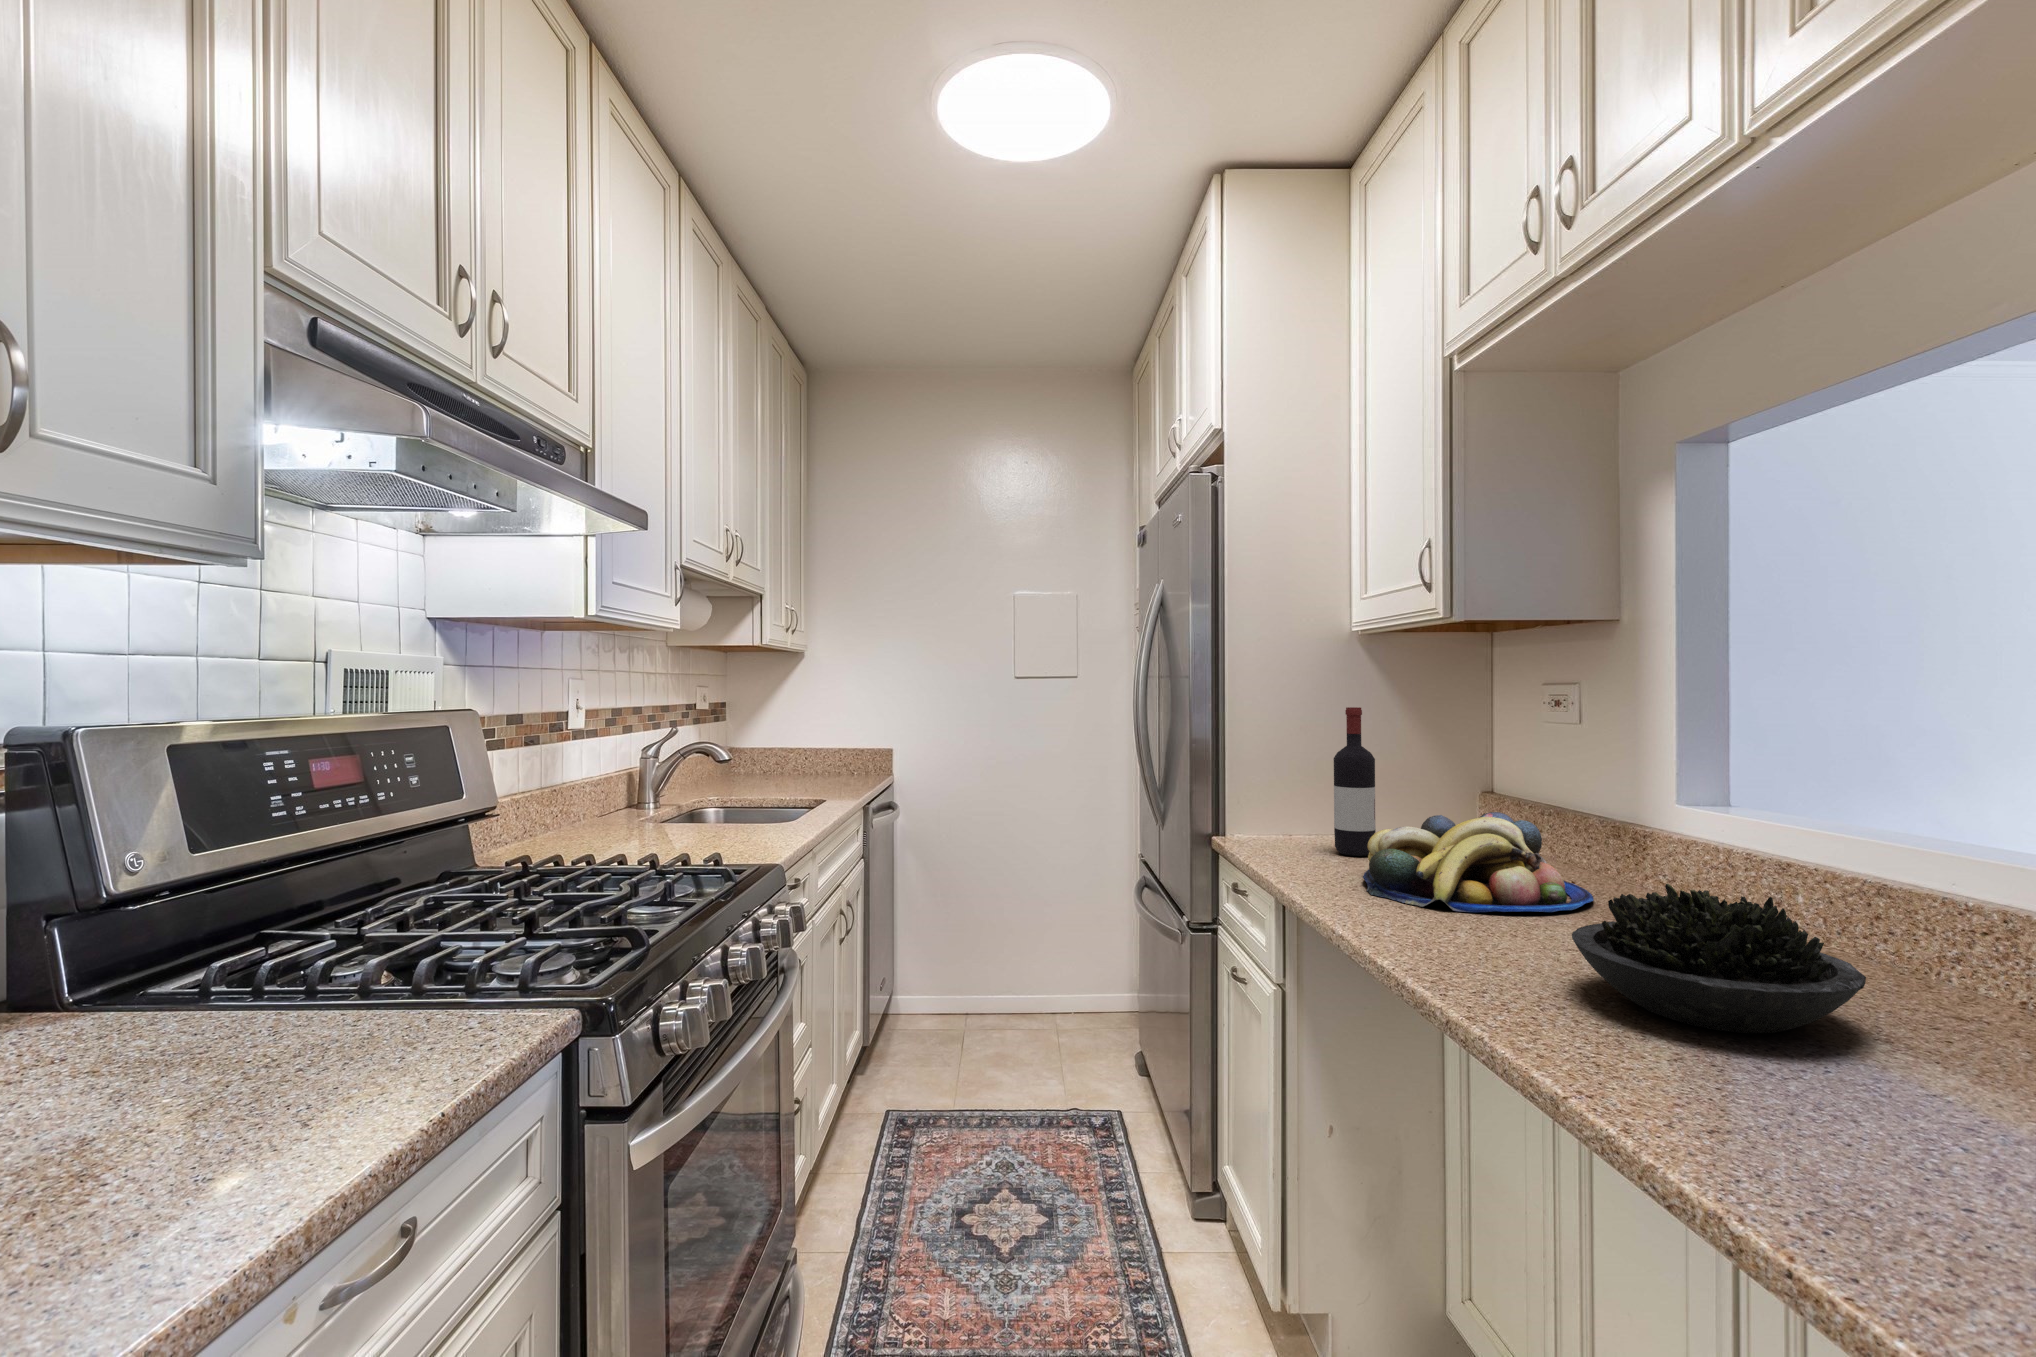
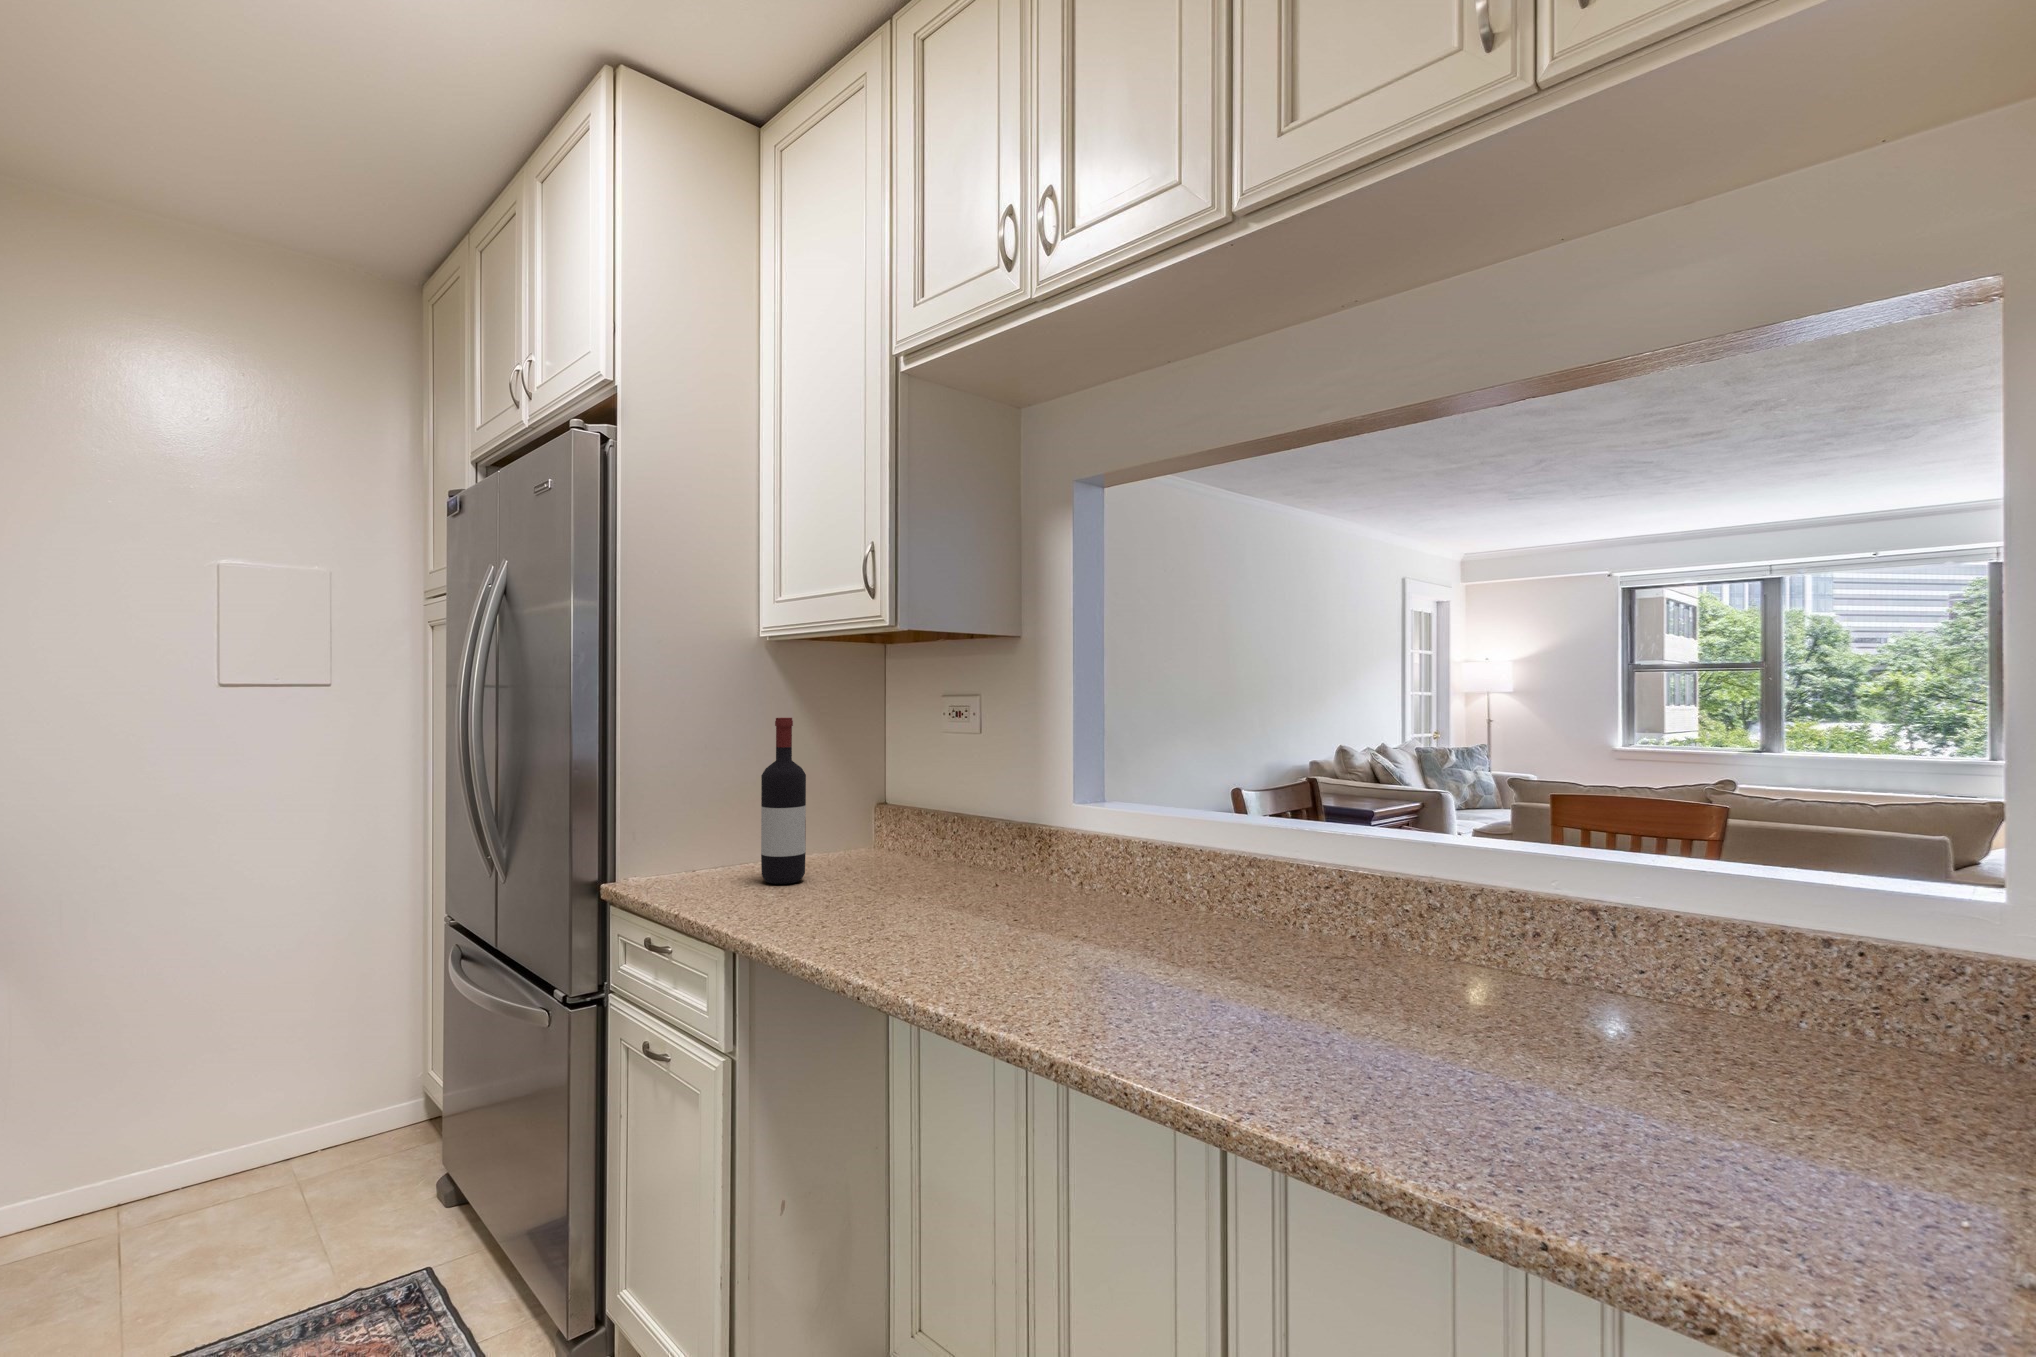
fruit bowl: present [1363,812,1594,912] -> none [822,822,1037,934]
succulent plant: present [1572,884,1866,1033] -> none [1114,883,1329,1011]

